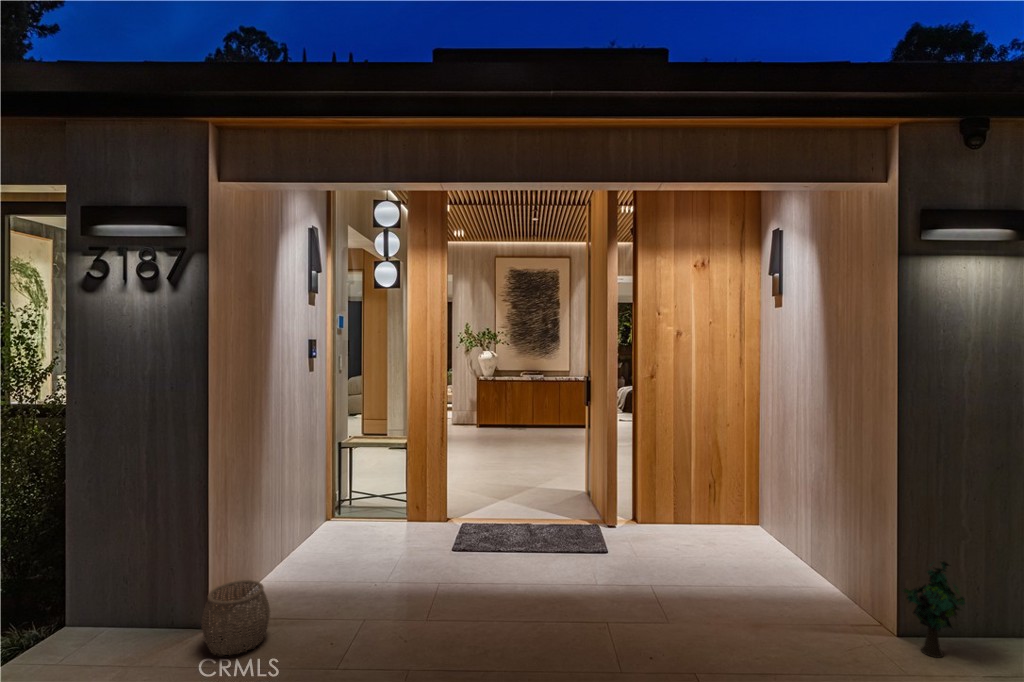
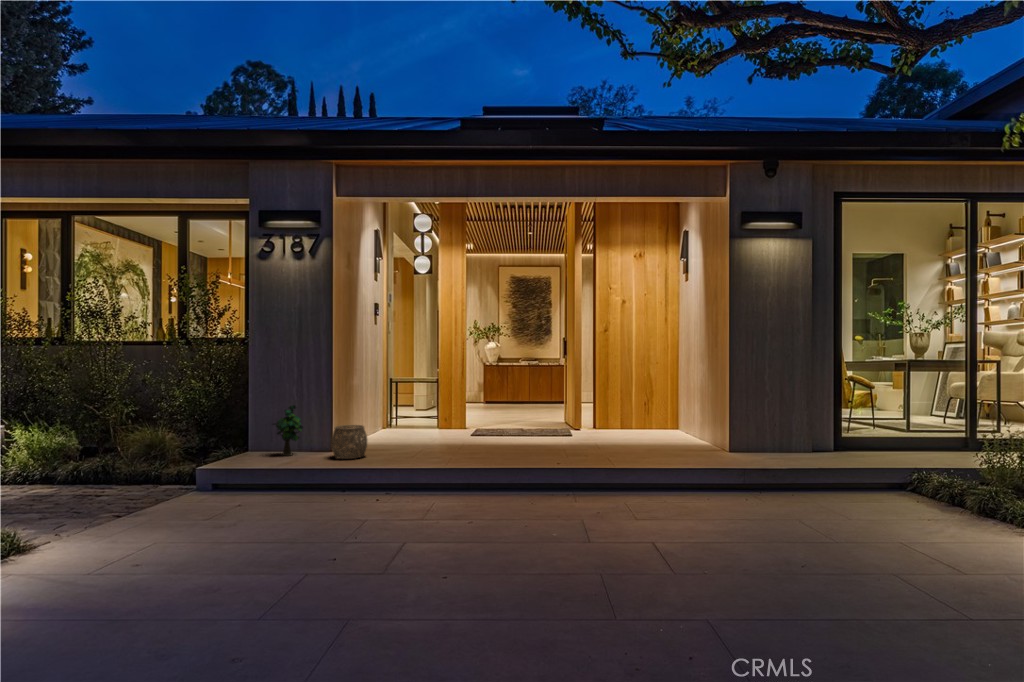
decorative plant: present [903,562,965,658] -> present [274,405,303,456]

